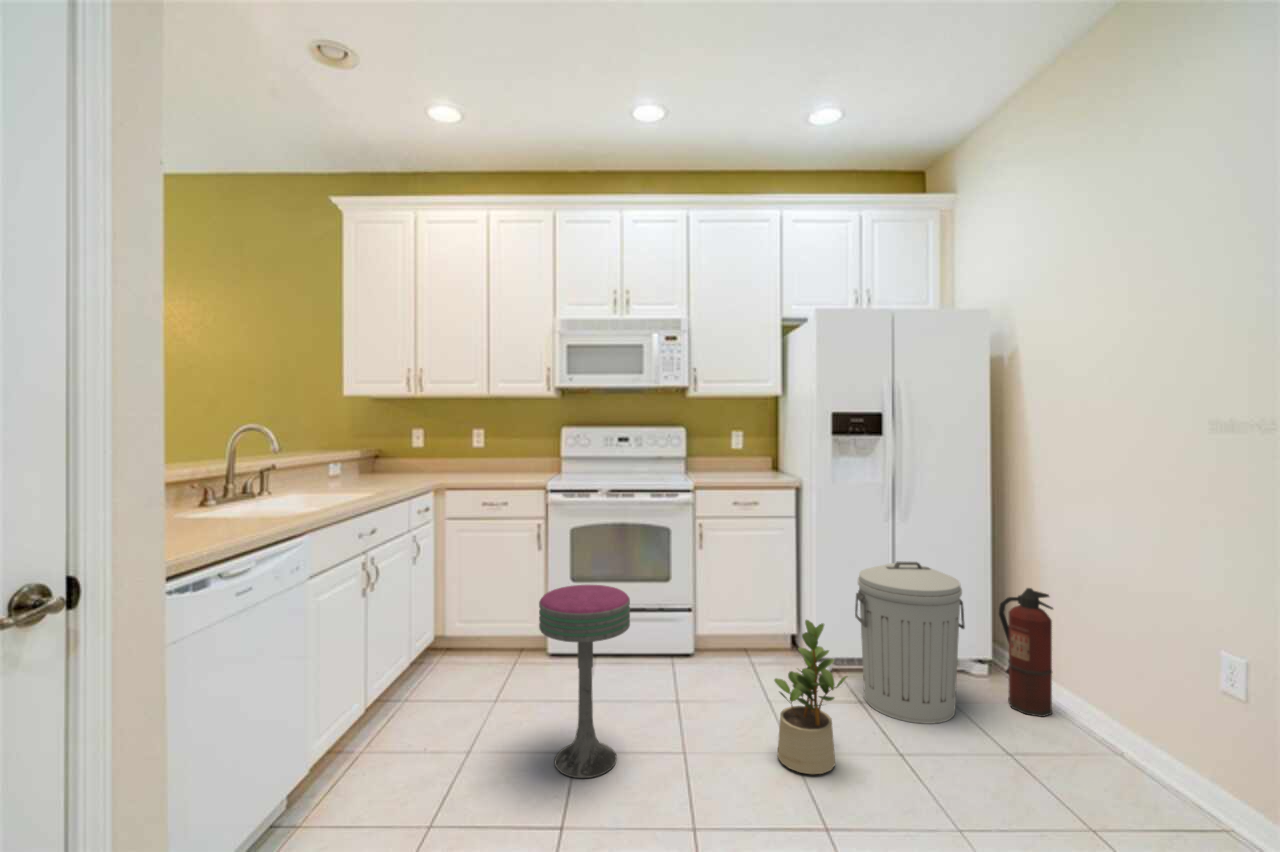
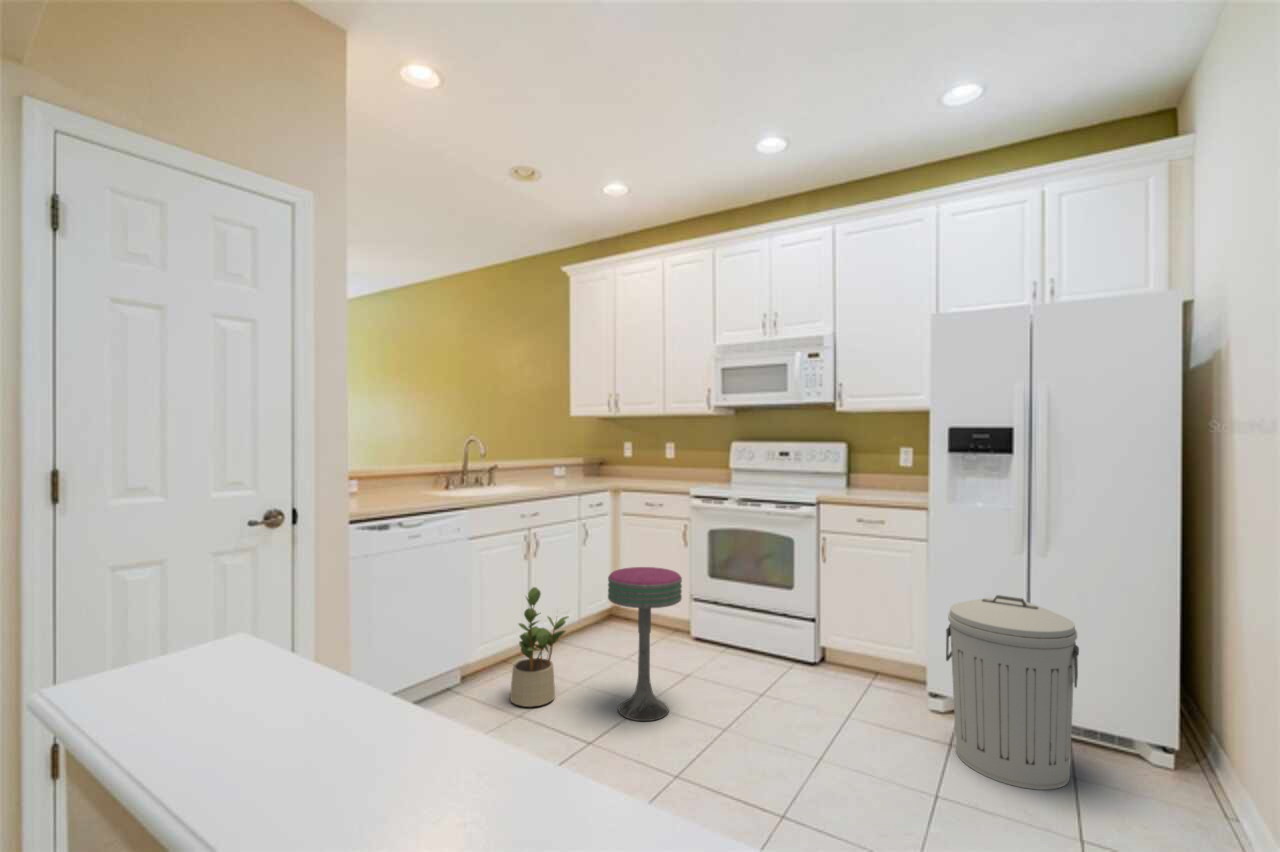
fire extinguisher: present [999,588,1053,717] -> none [1156,654,1225,831]
potted plant: present [774,620,847,774] -> present [510,587,568,707]

